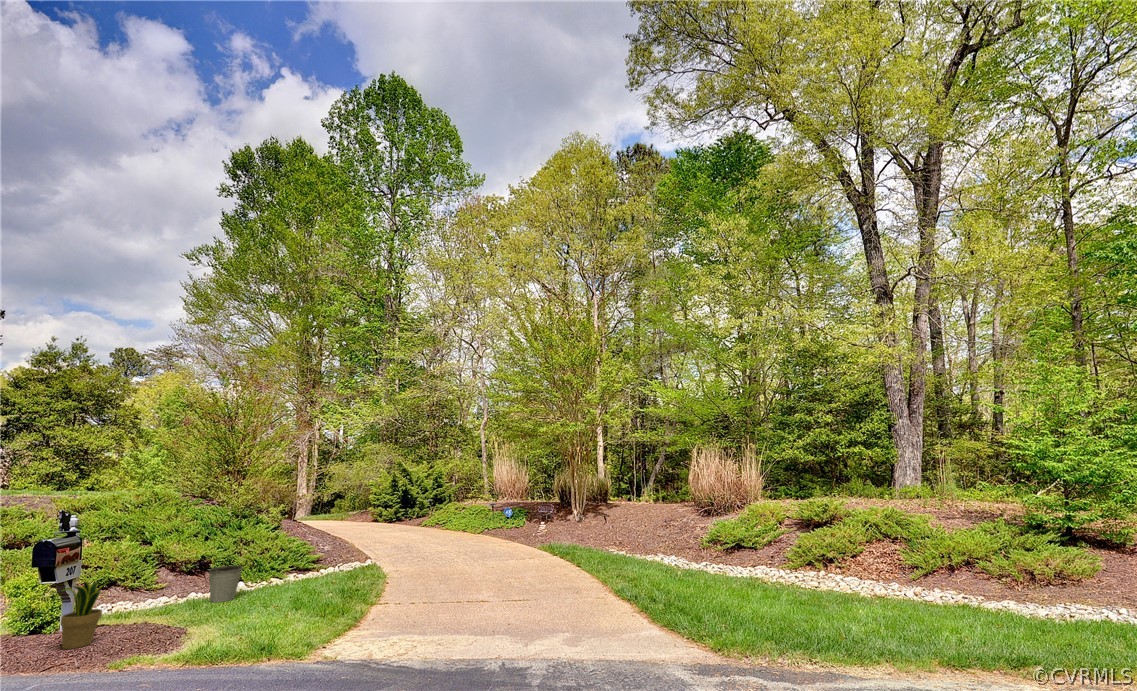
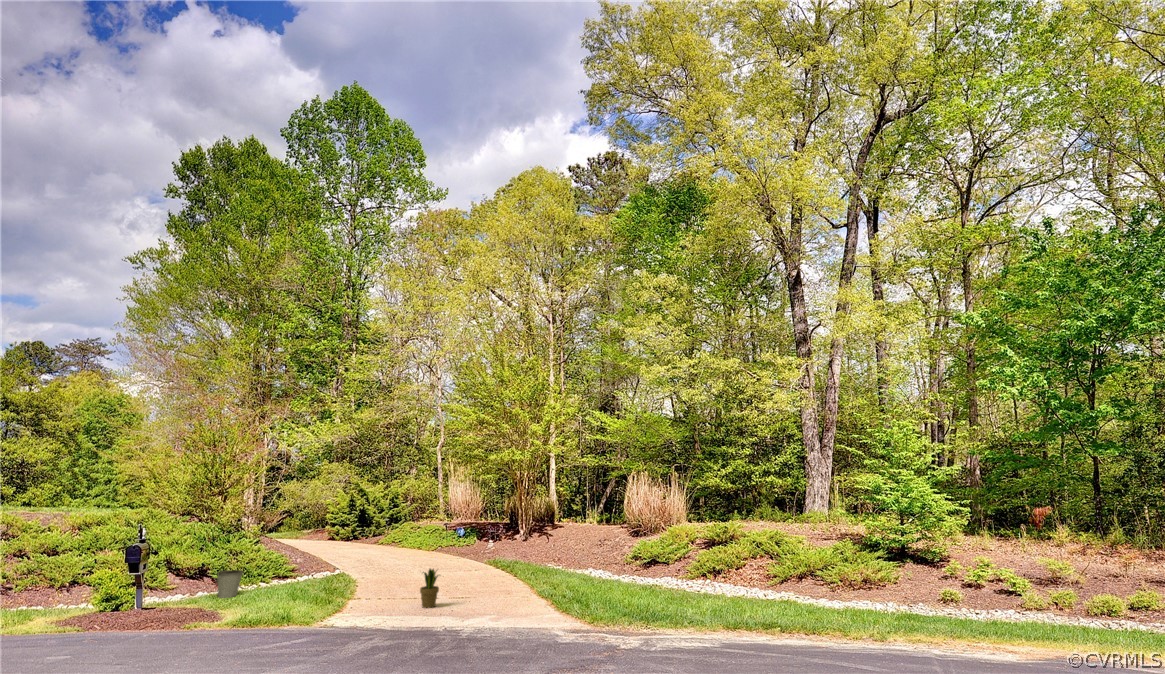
potted plant: present [61,582,103,649] -> present [420,569,439,608]

